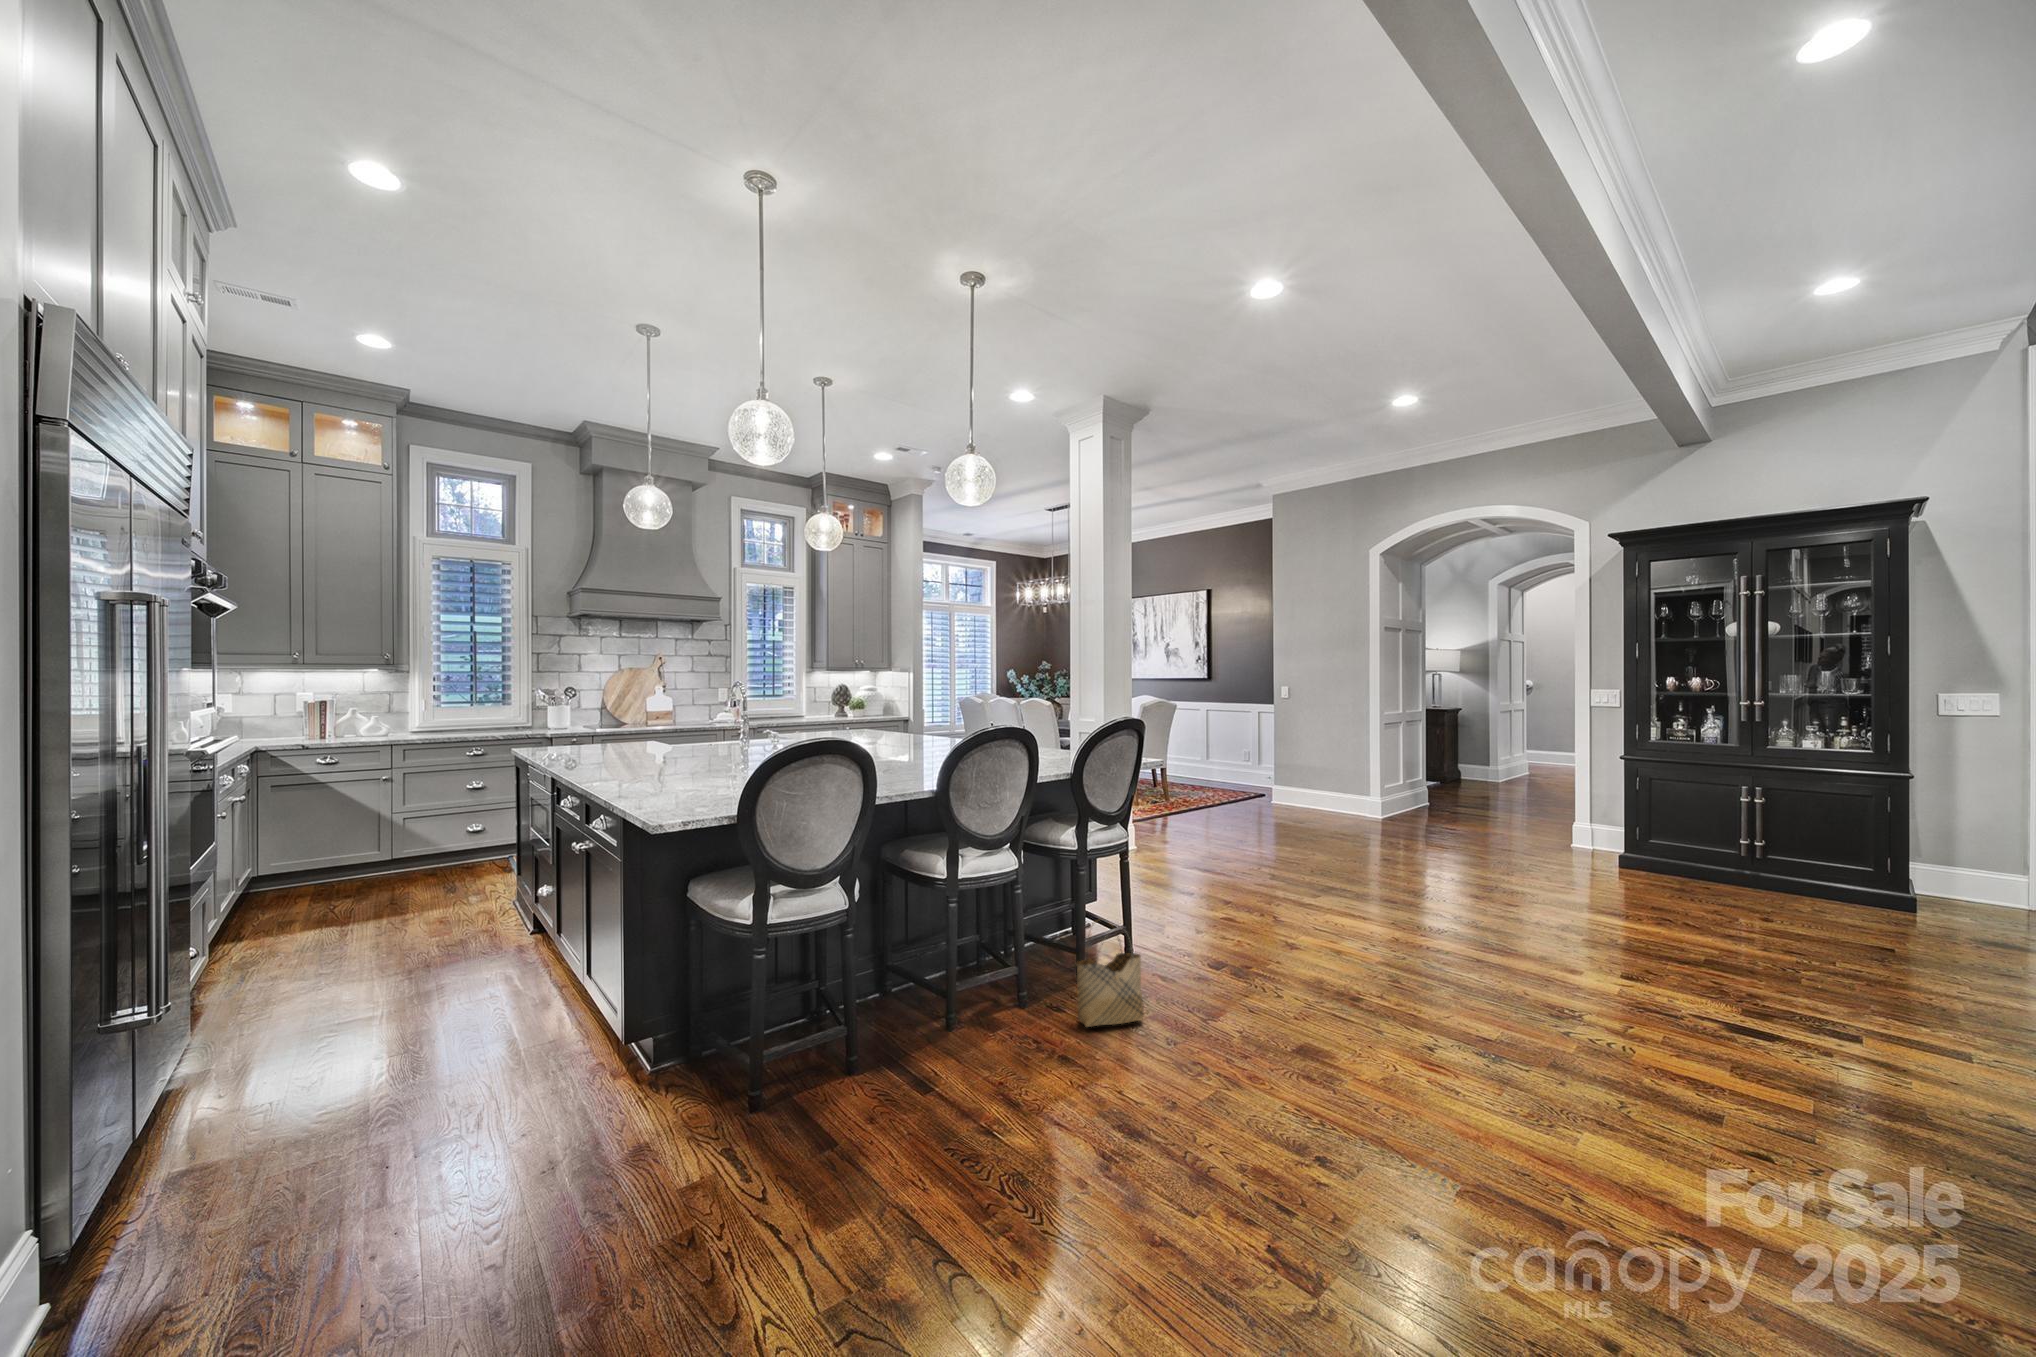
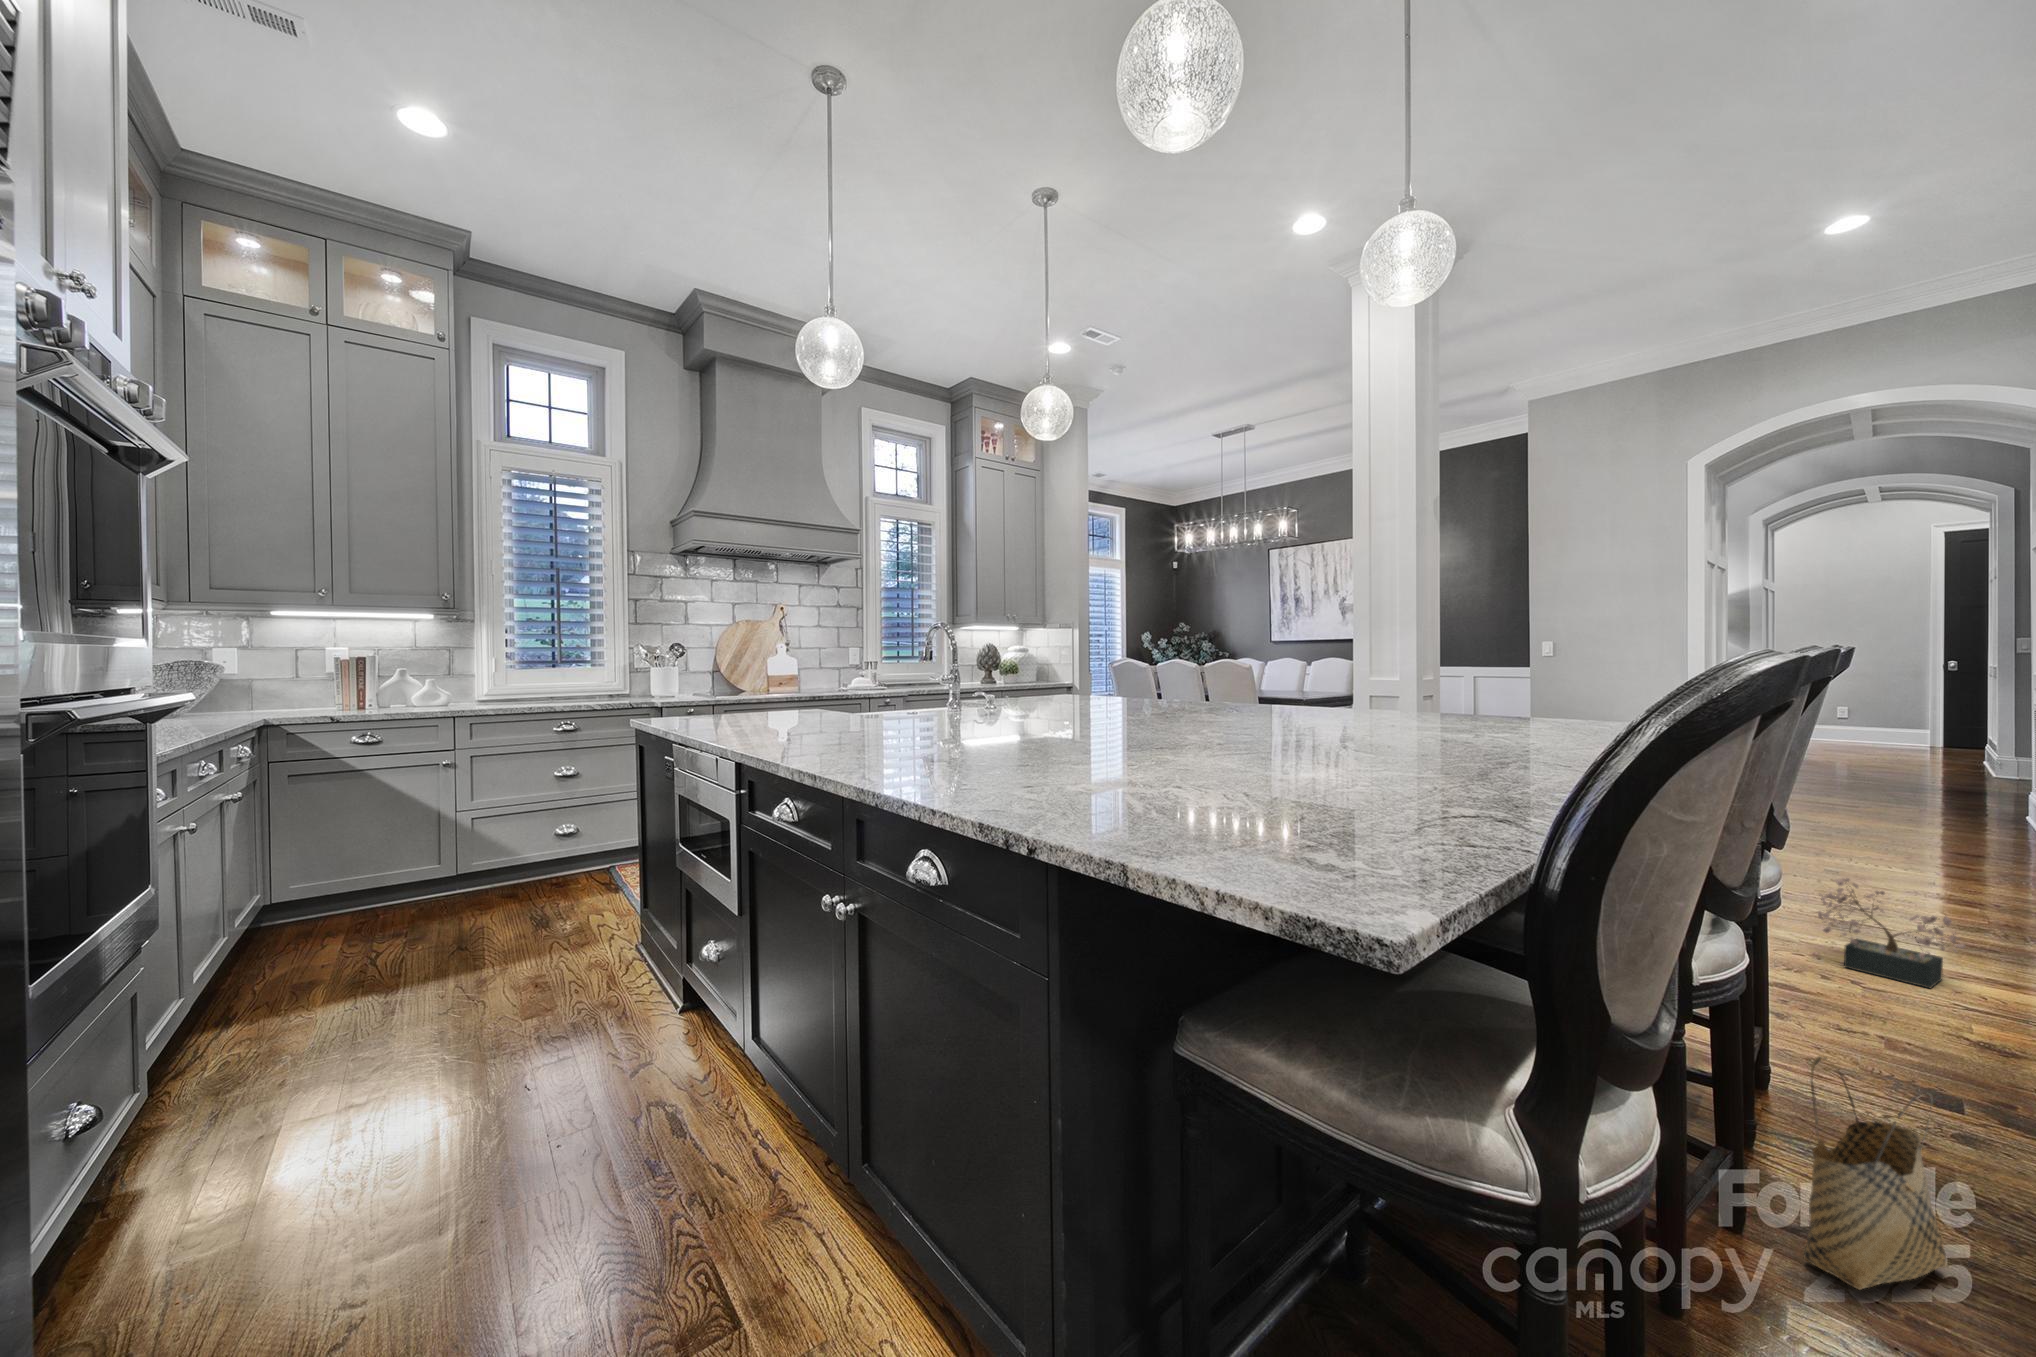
decorative plant: none [1308,848,1382,917] -> present [1818,878,1965,988]

